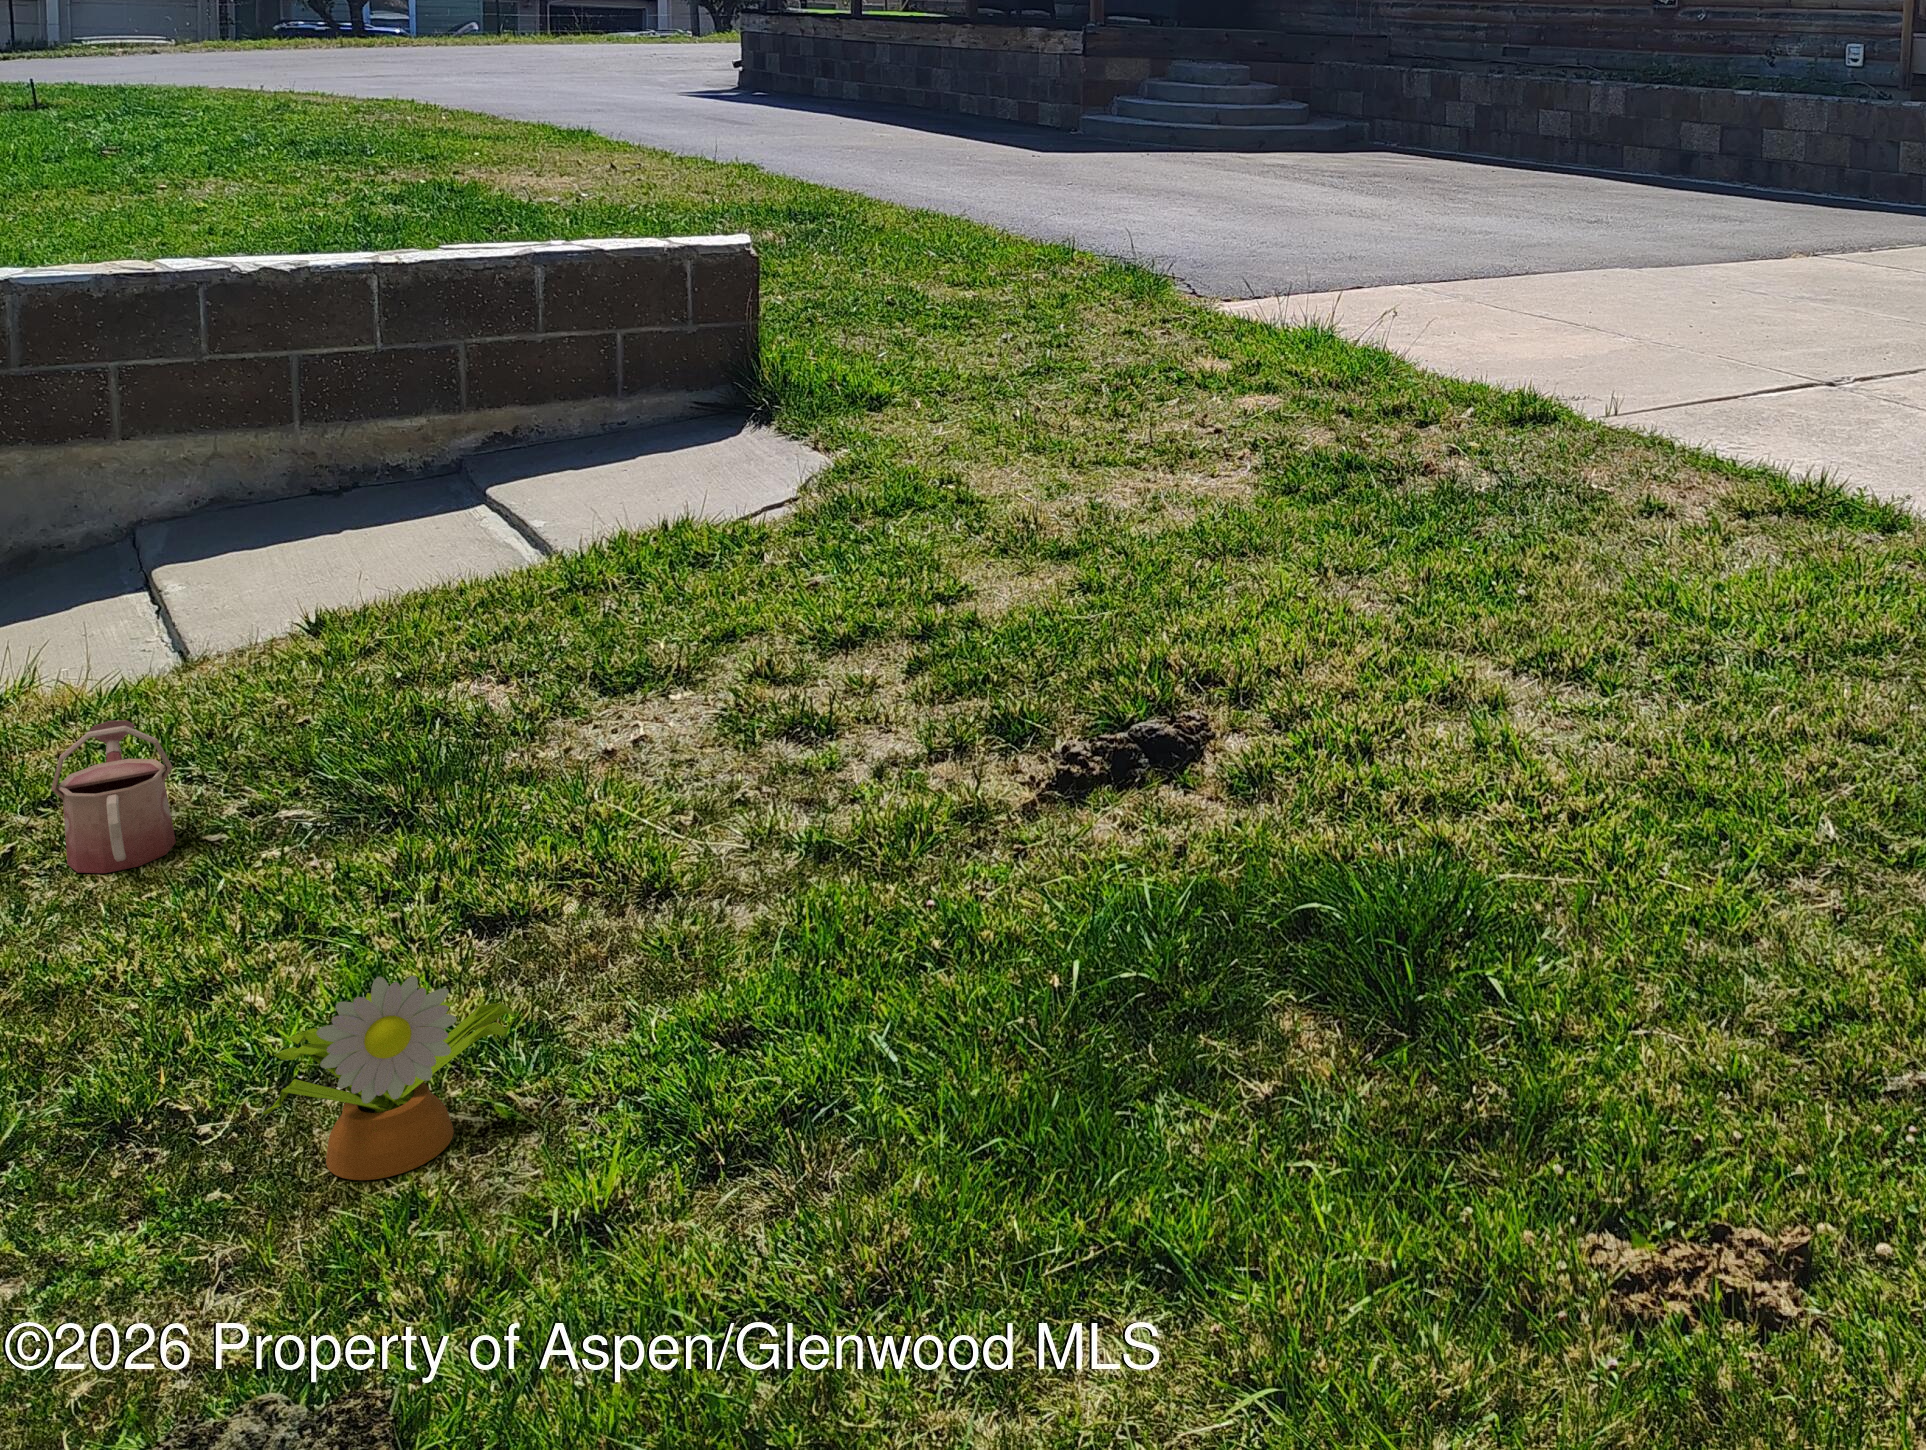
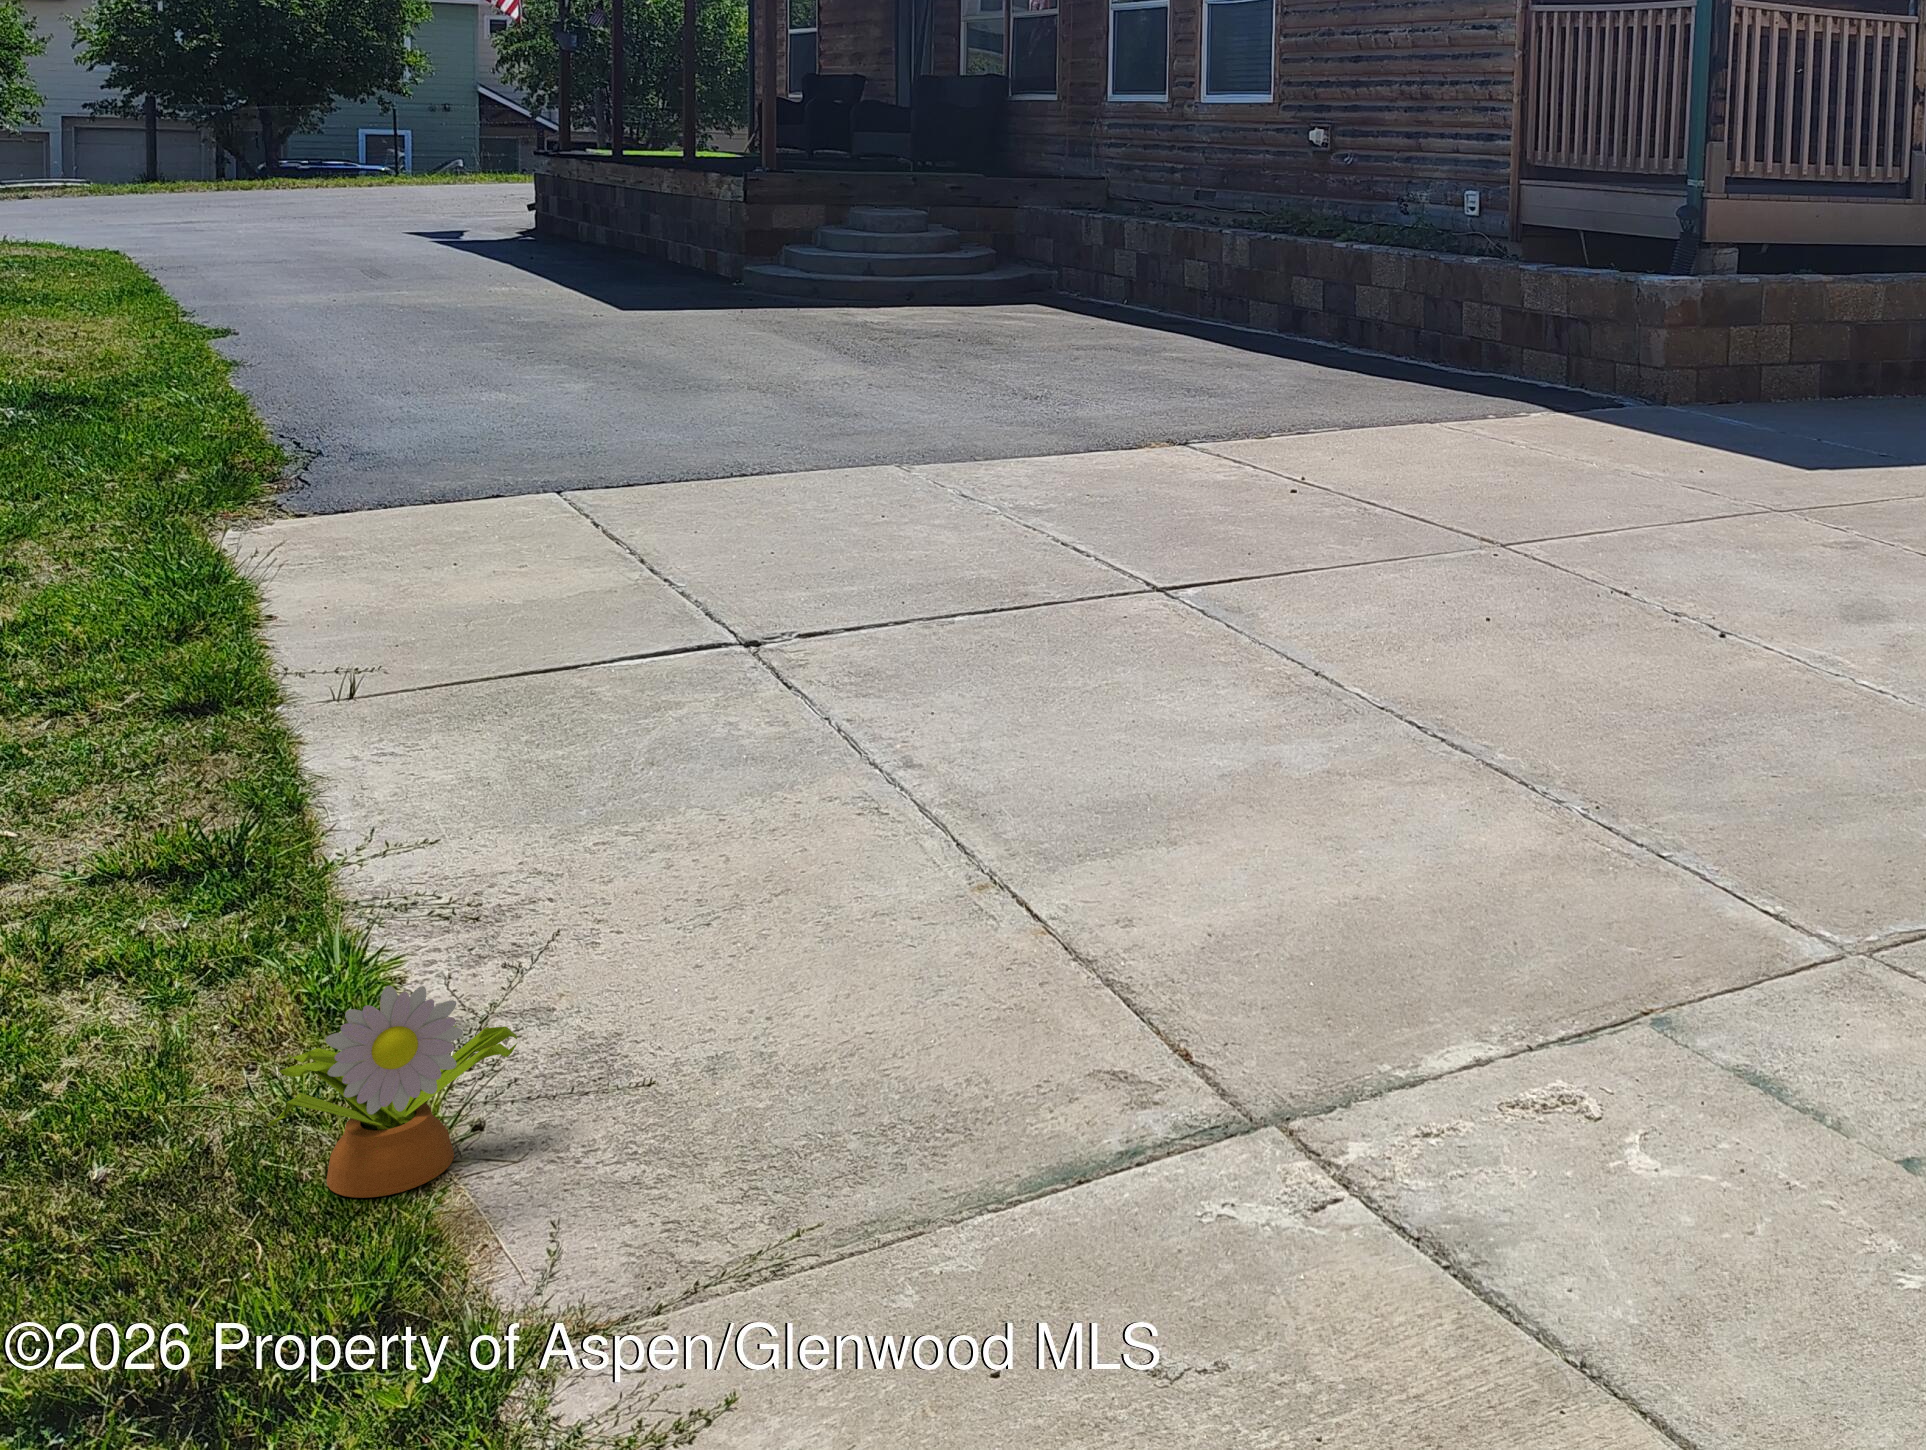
watering can: present [51,720,176,873] -> none [56,775,177,925]

